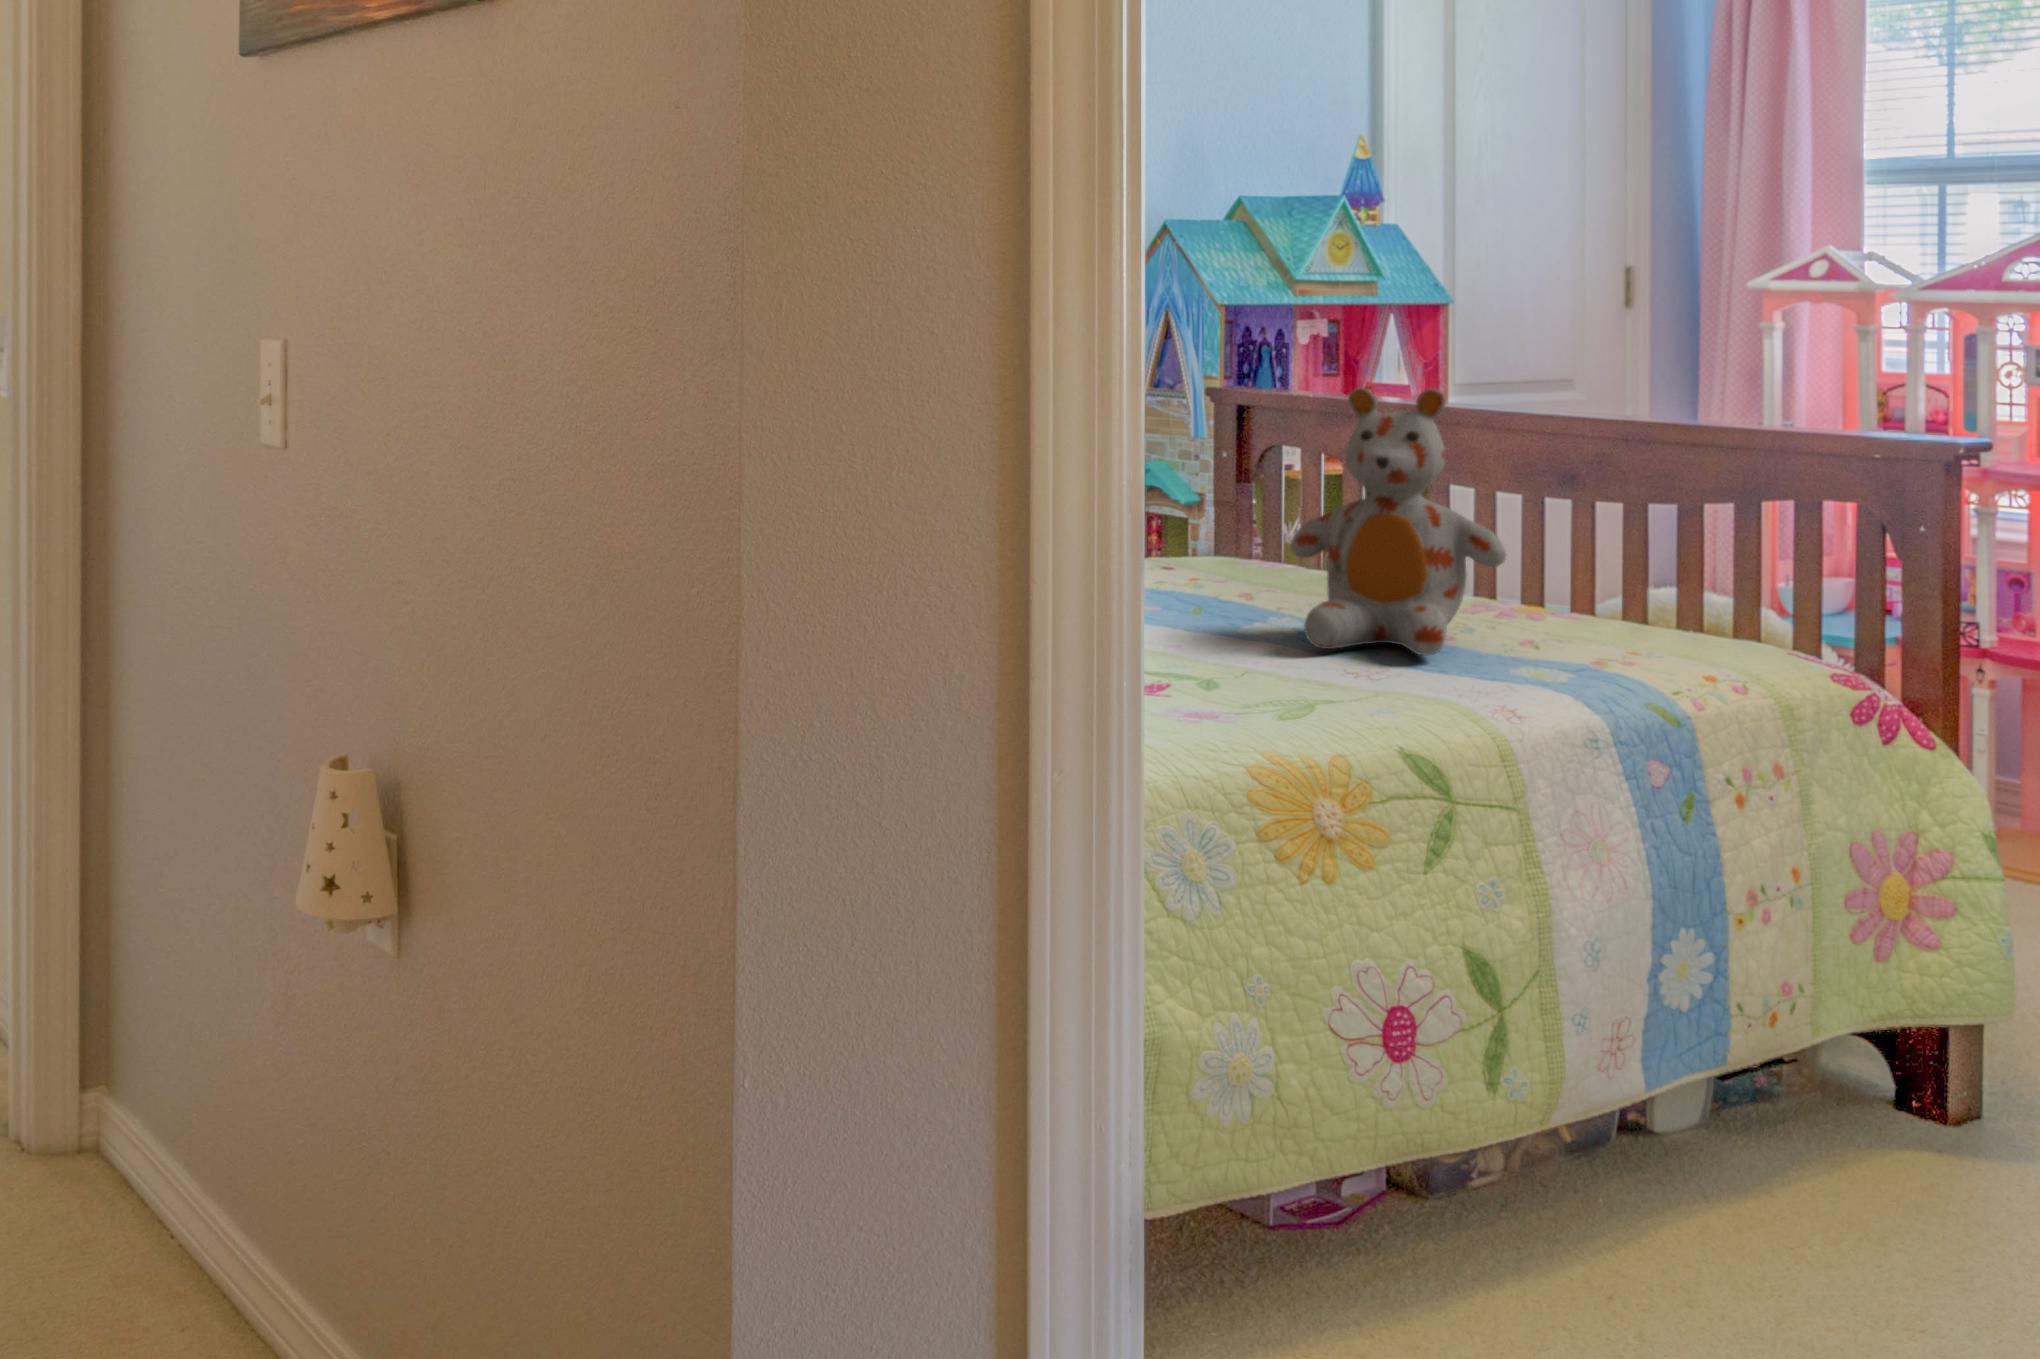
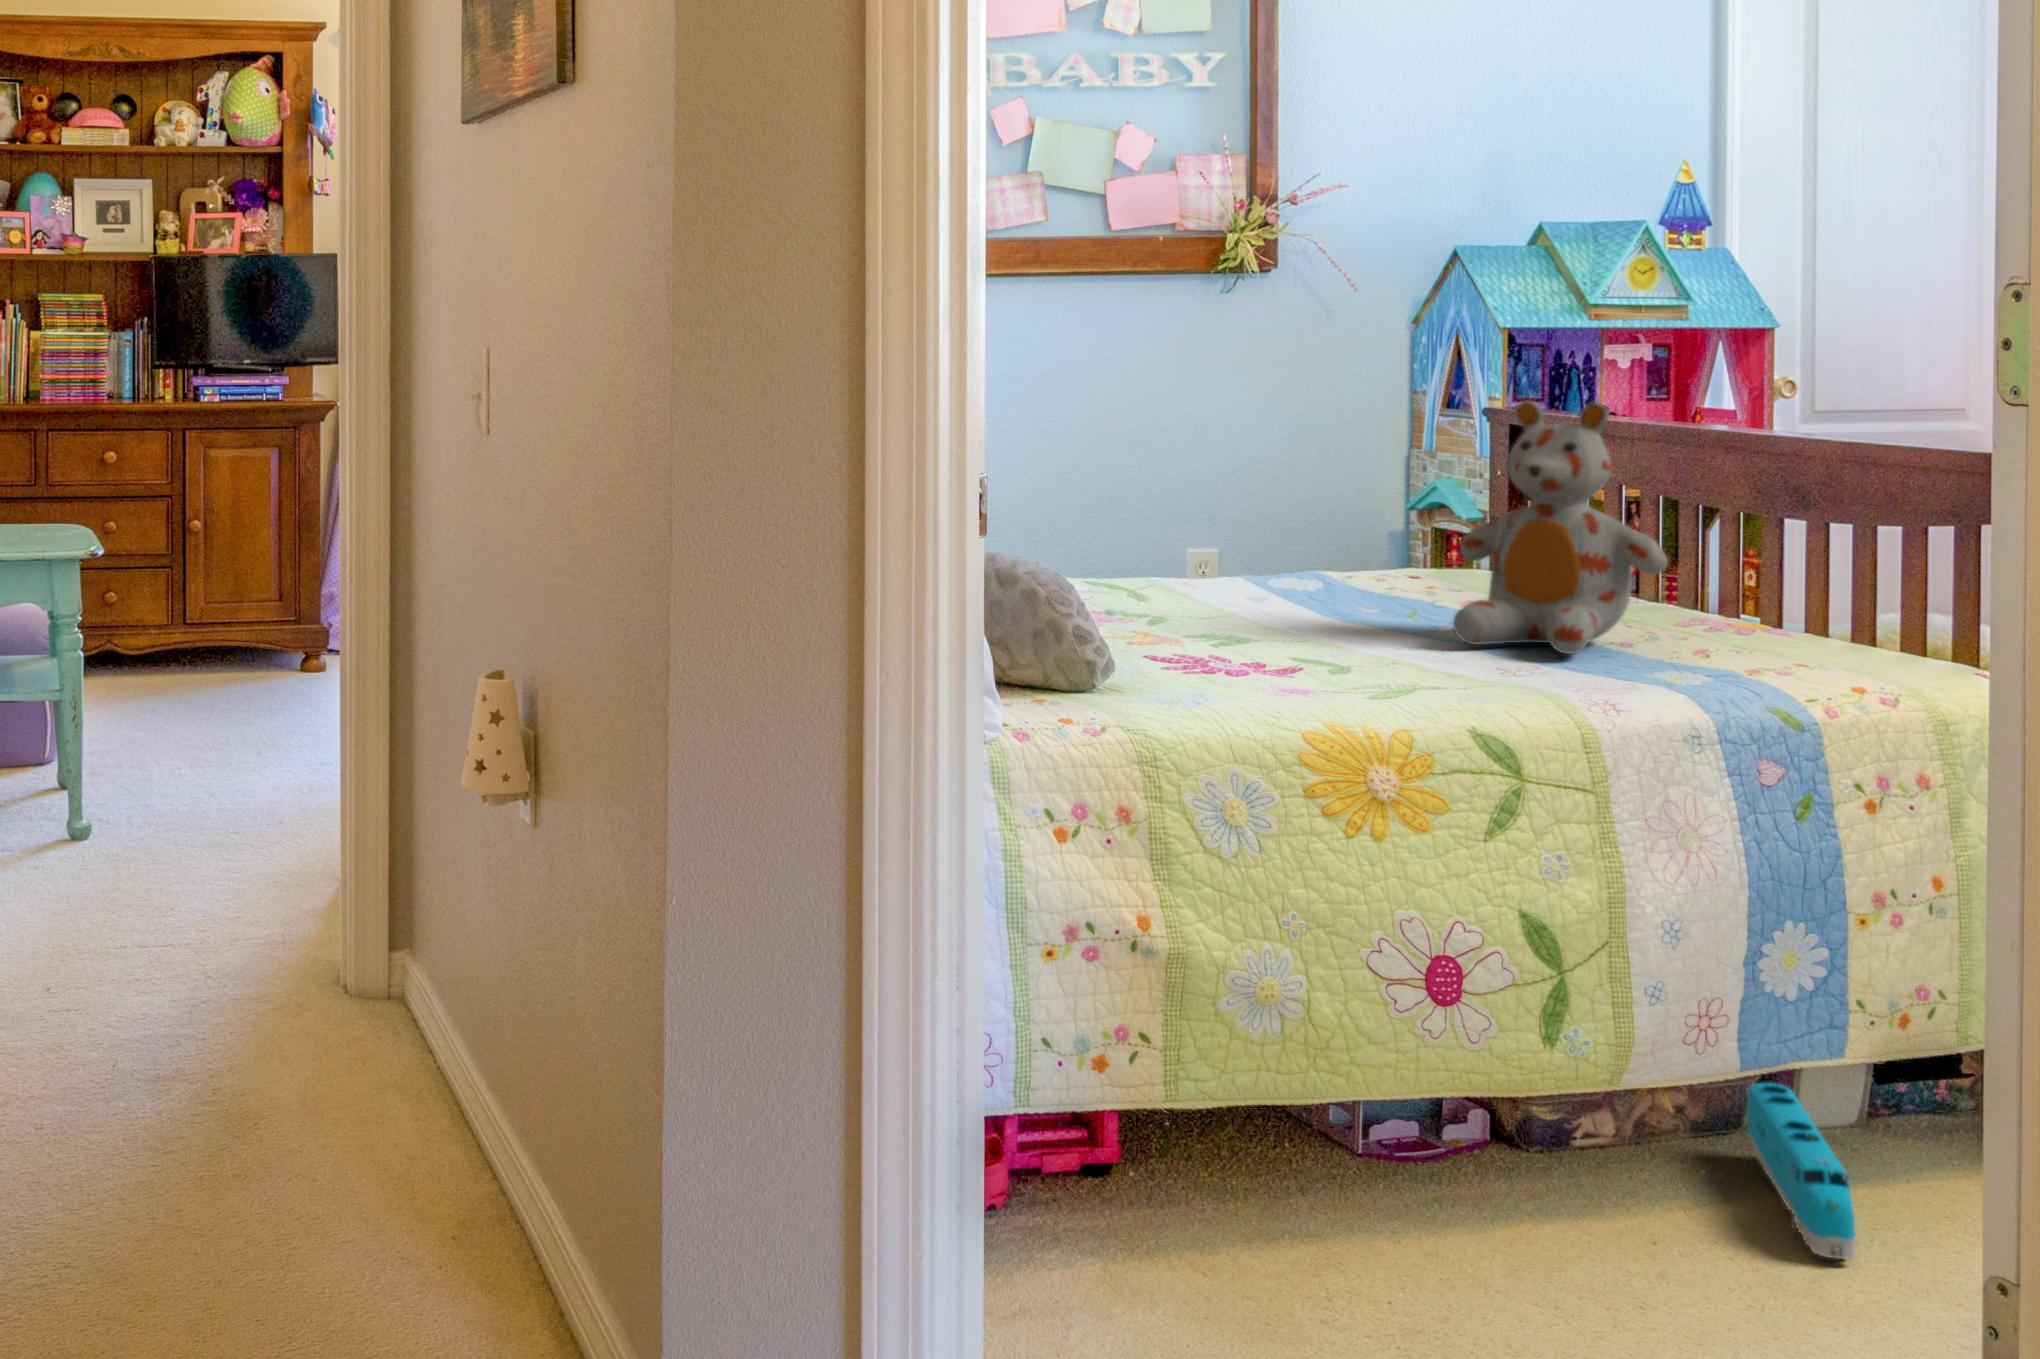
toy train: none [1614,1089,1781,1280] -> present [1747,1083,1856,1259]

